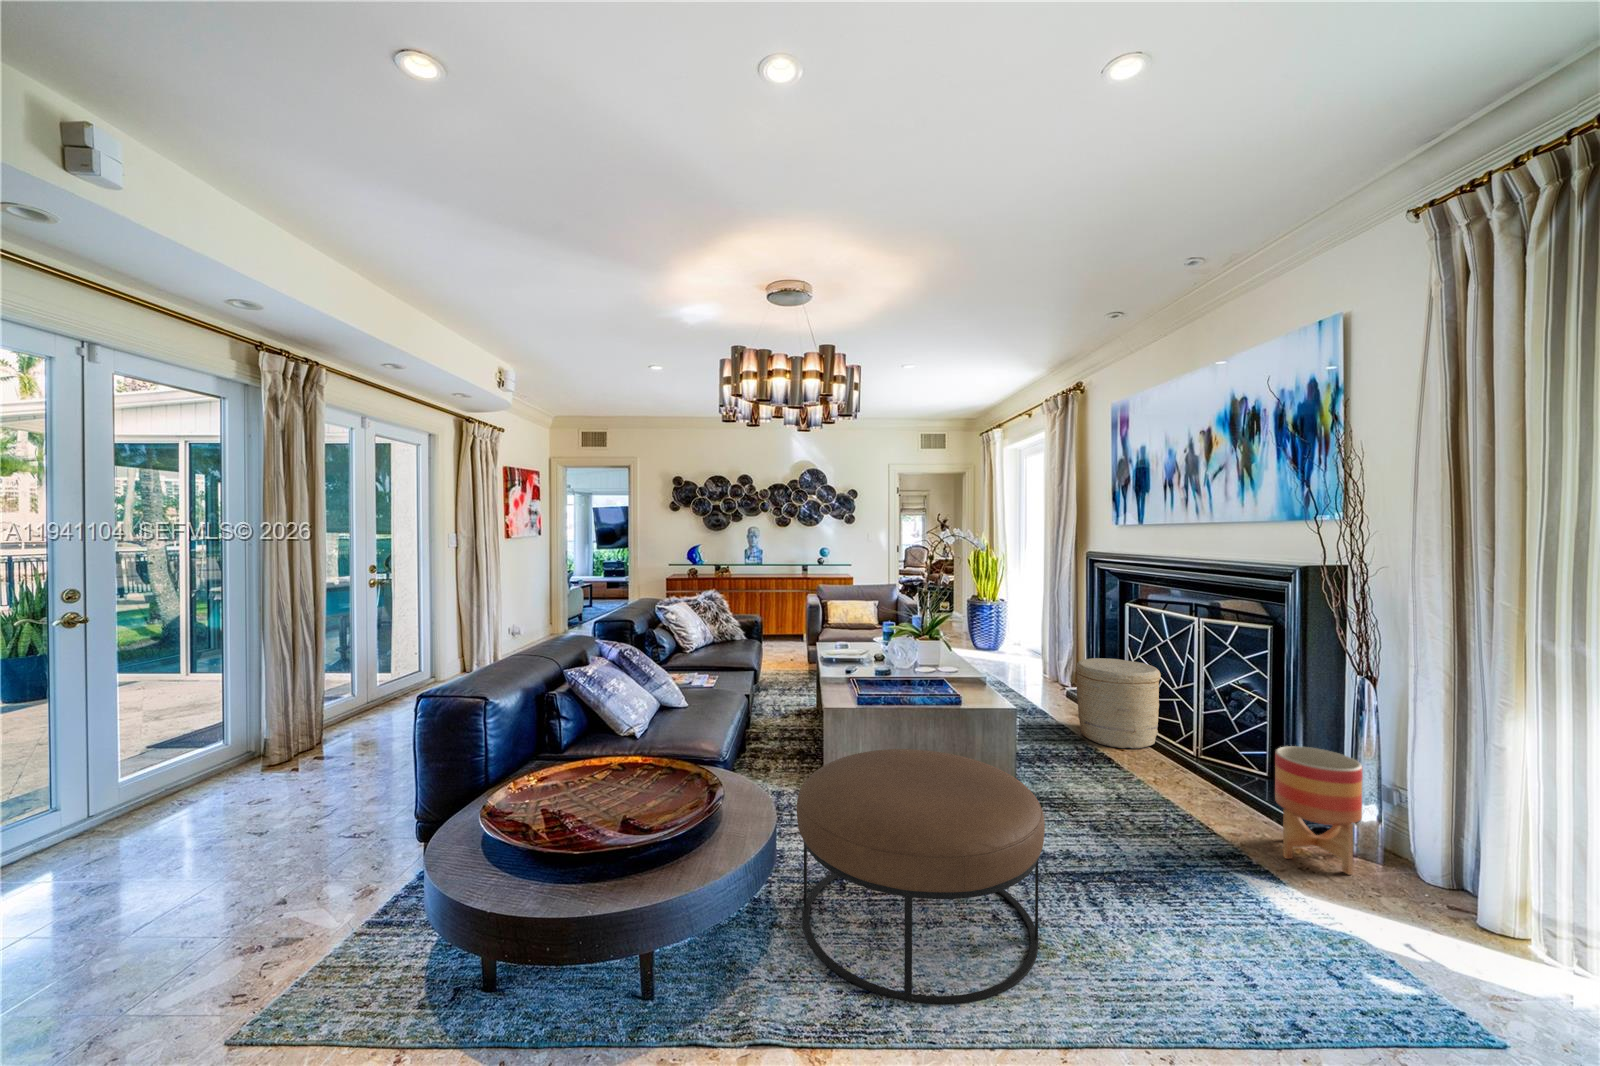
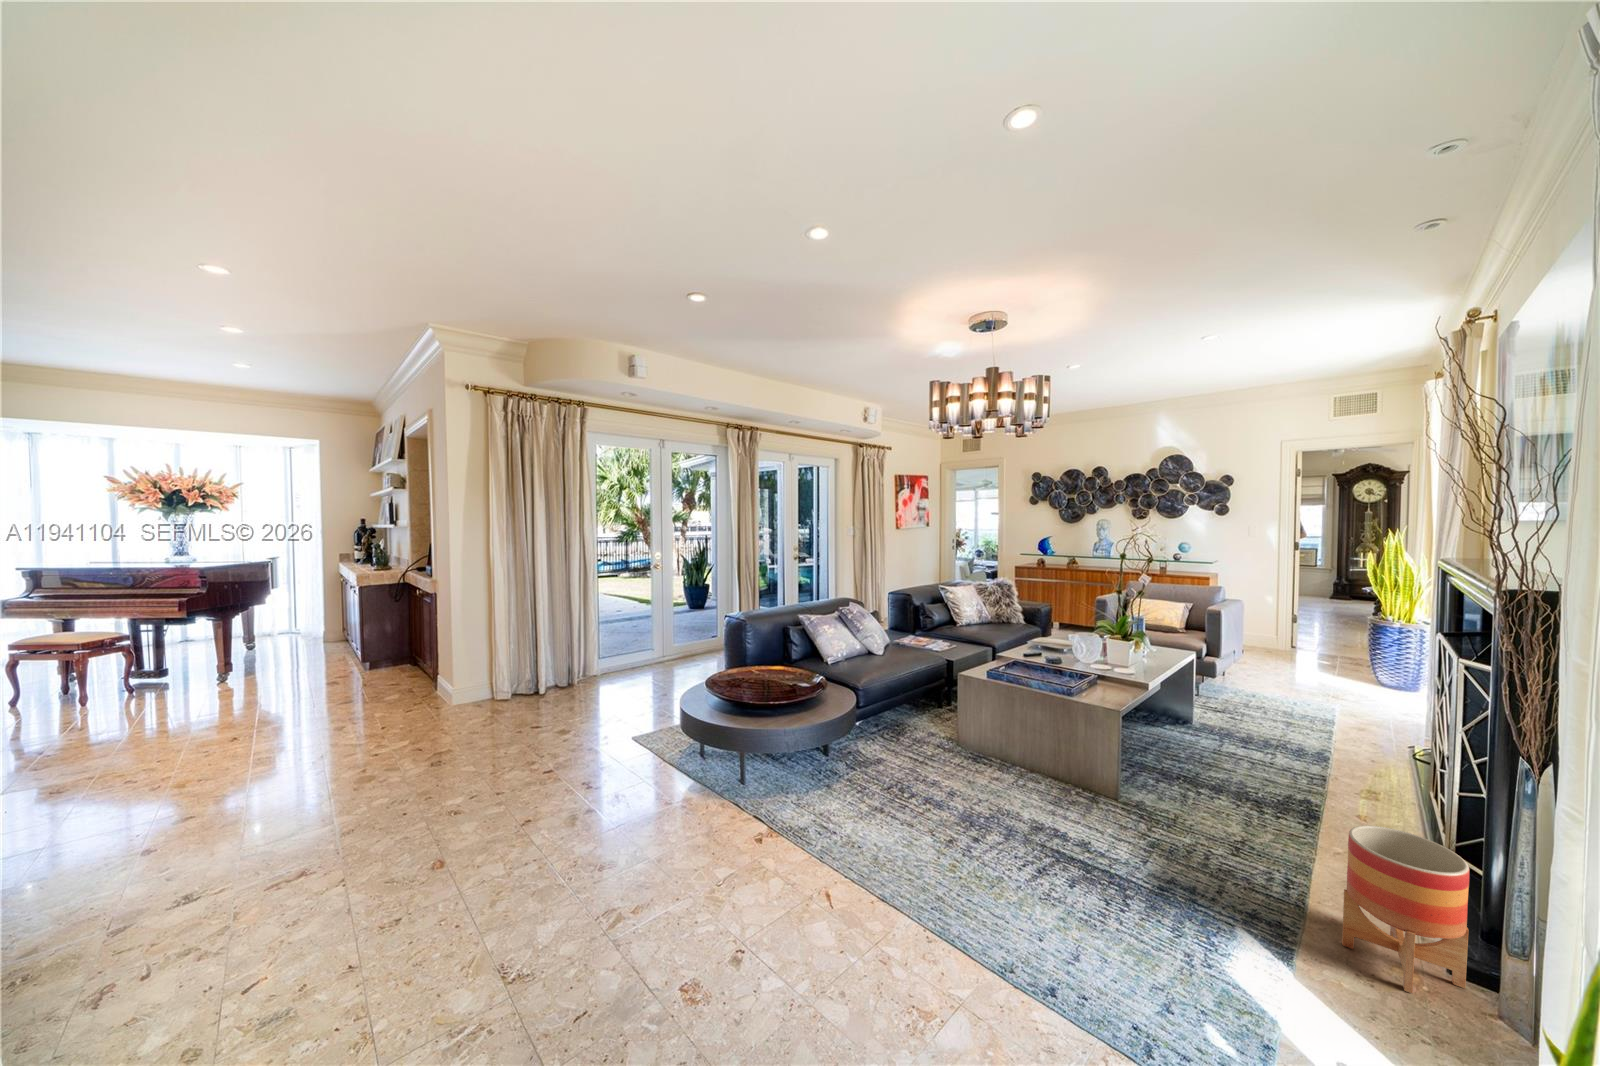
woven basket: present [1076,658,1161,748] -> none [1314,698,1447,819]
ottoman: present [797,749,1045,1005] -> none [825,703,995,868]

